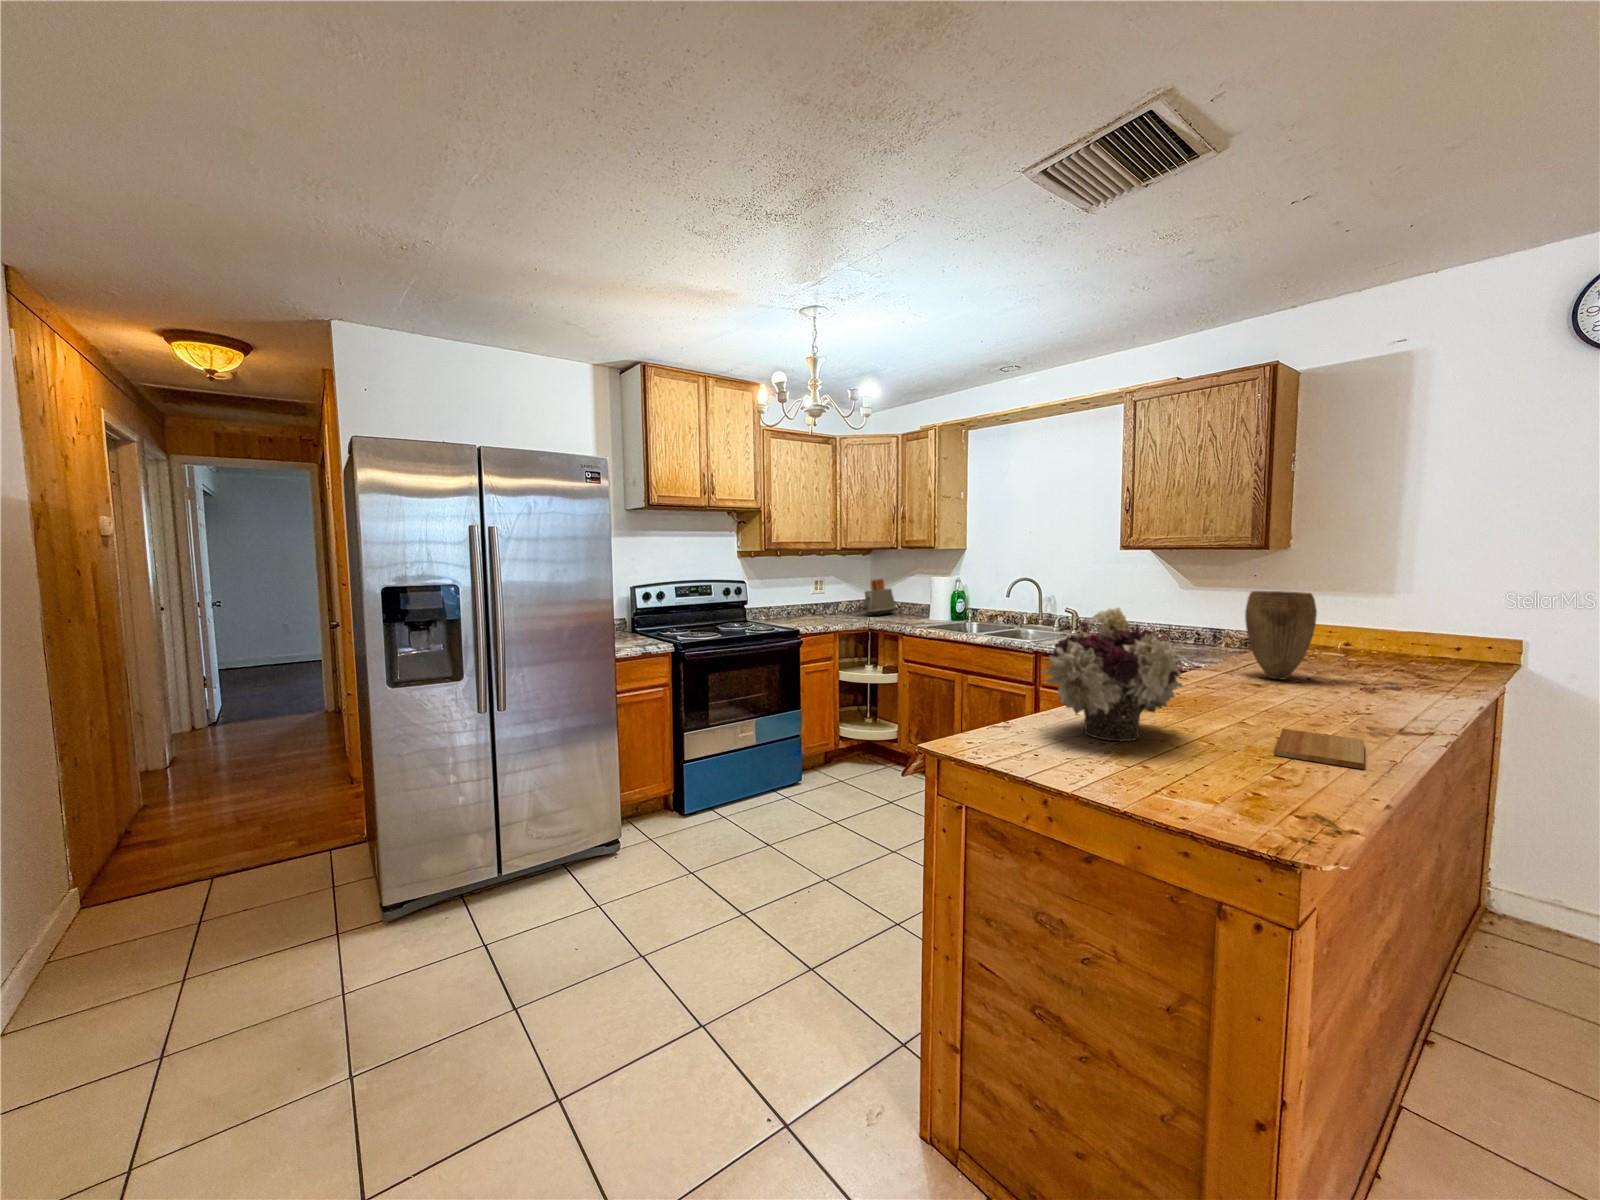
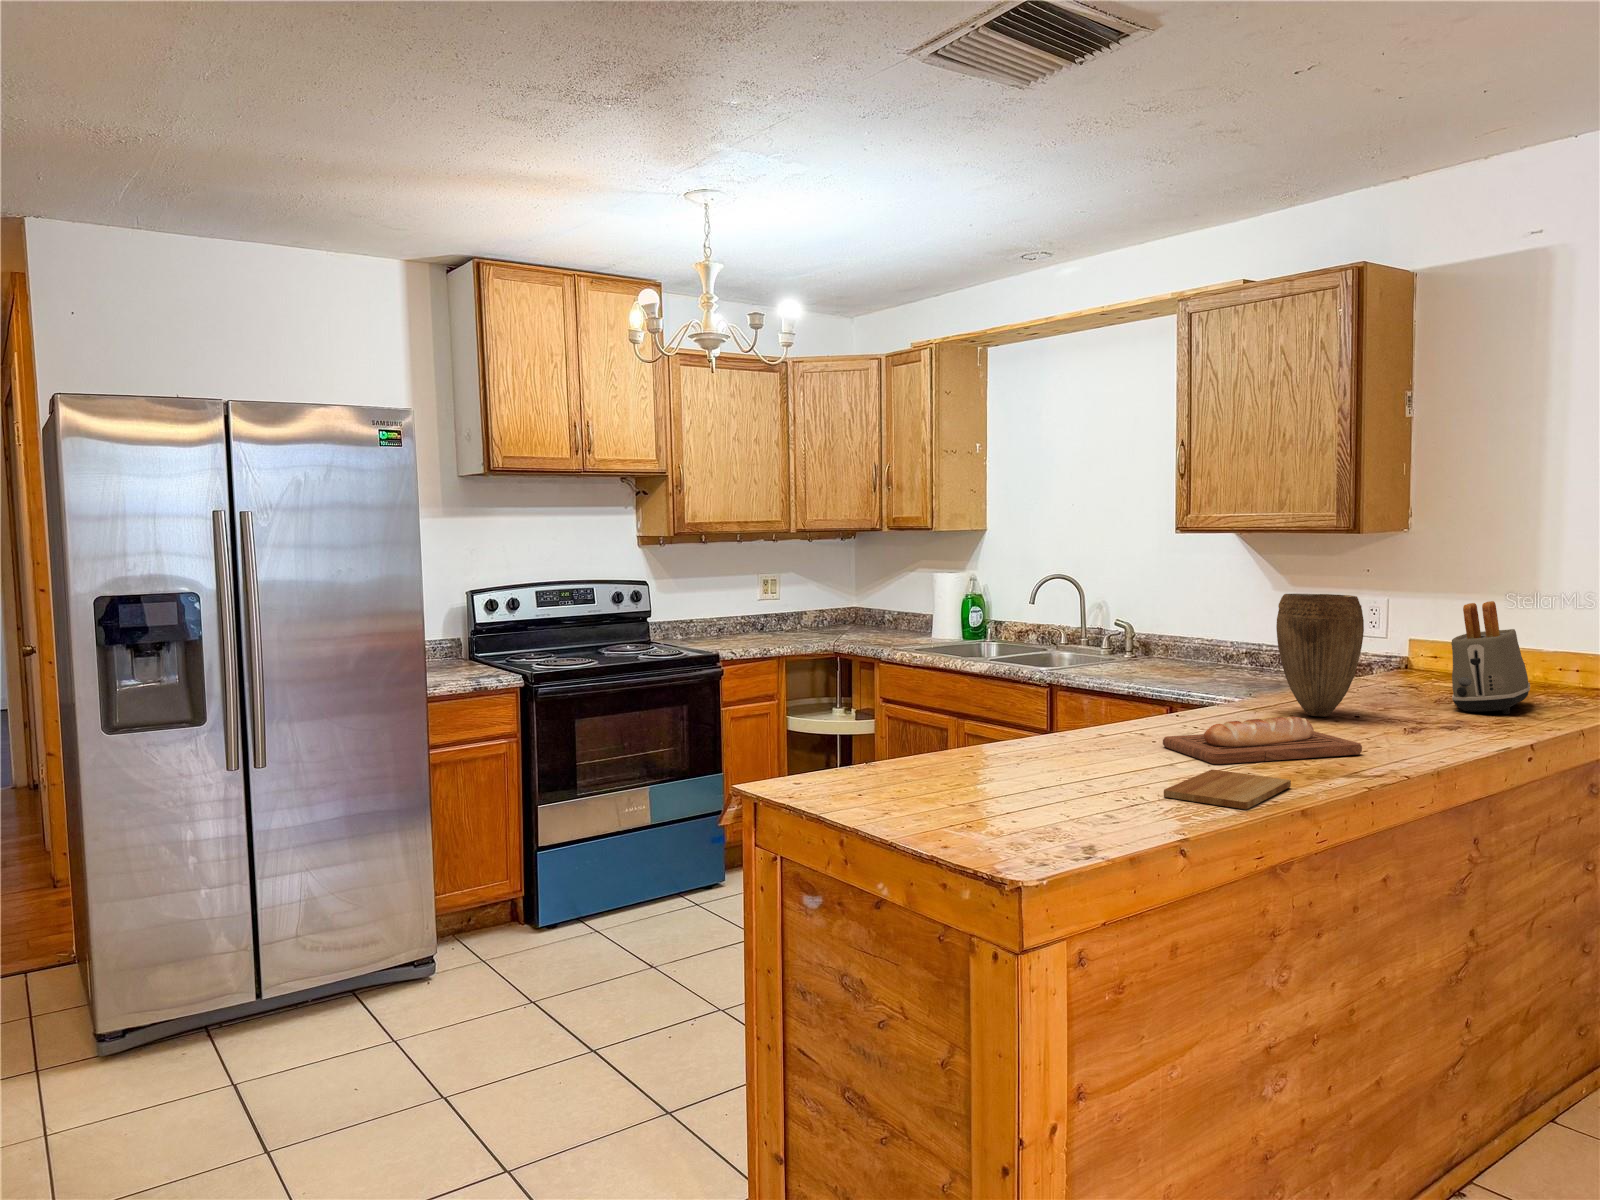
toaster: present [865,579,896,616] -> present [1451,601,1530,714]
flower arrangement: present [1042,607,1182,741] -> none [905,617,1082,784]
bread loaf: none [1203,683,1366,722] -> present [1163,717,1362,764]

